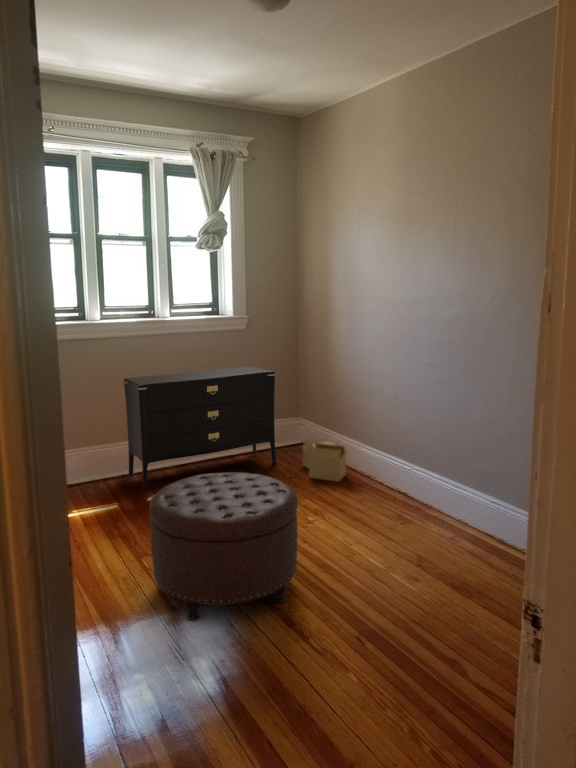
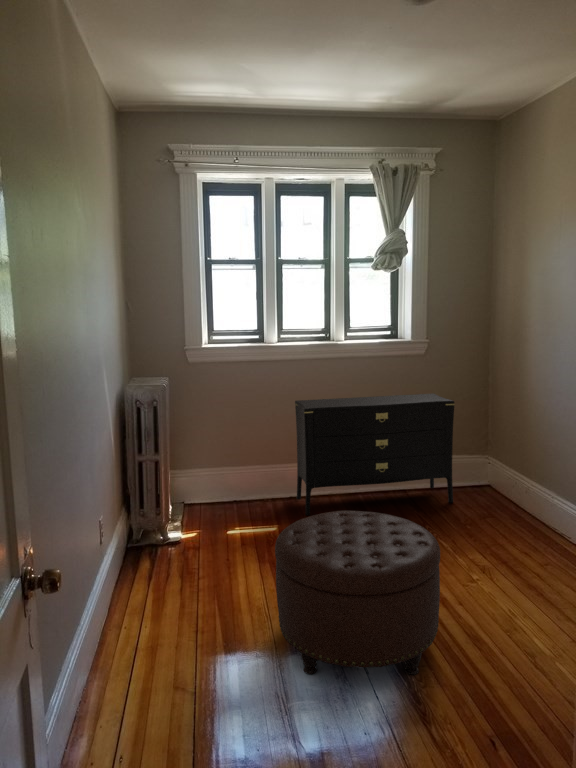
cardboard box: present [303,442,349,482] -> none [481,482,542,533]

